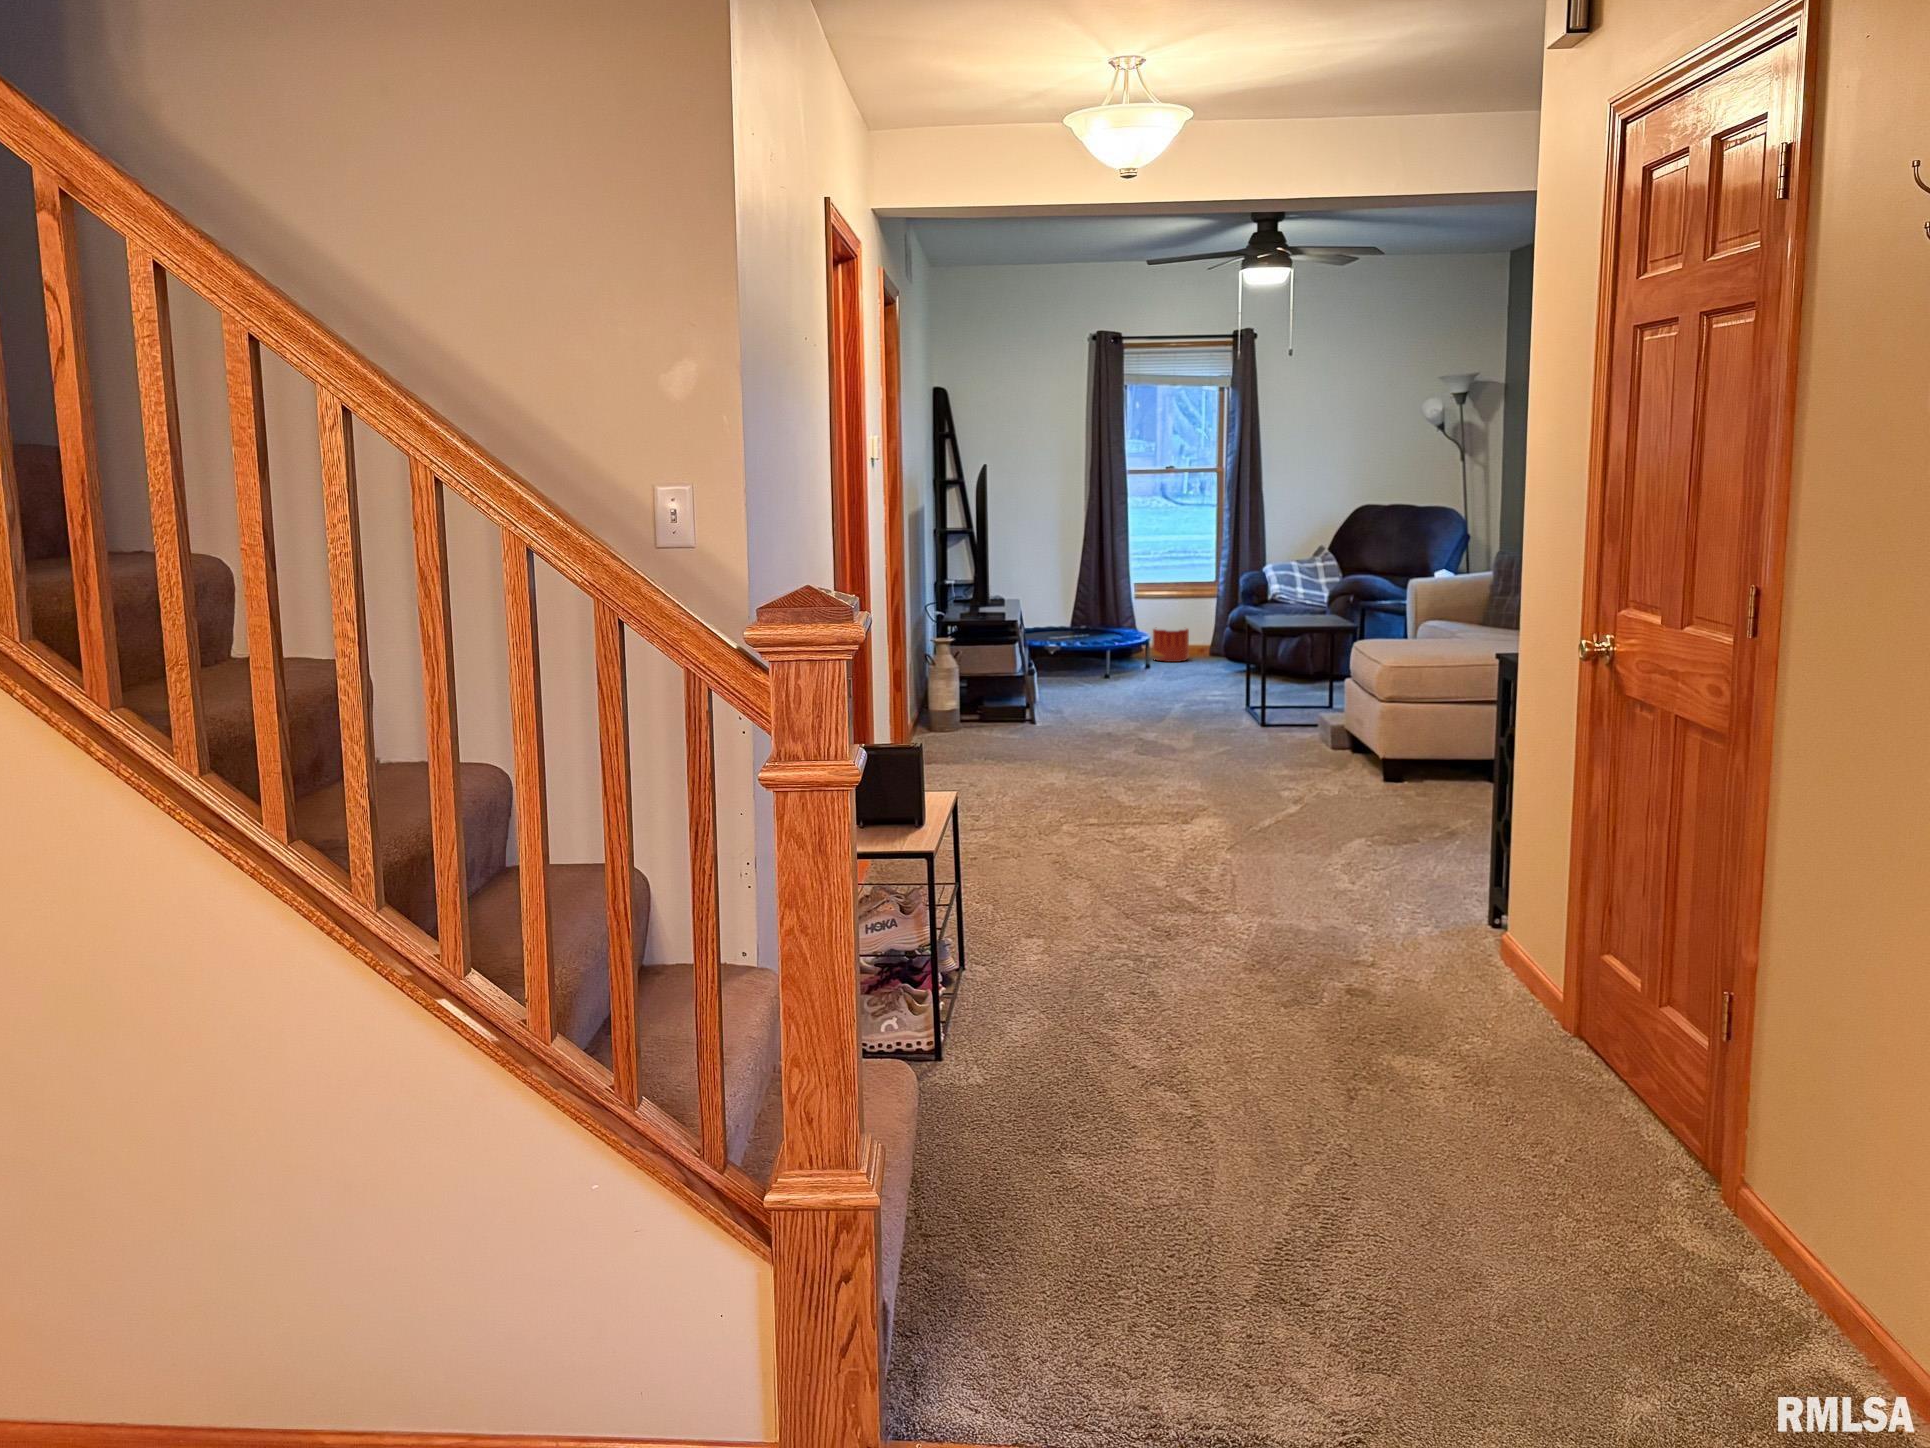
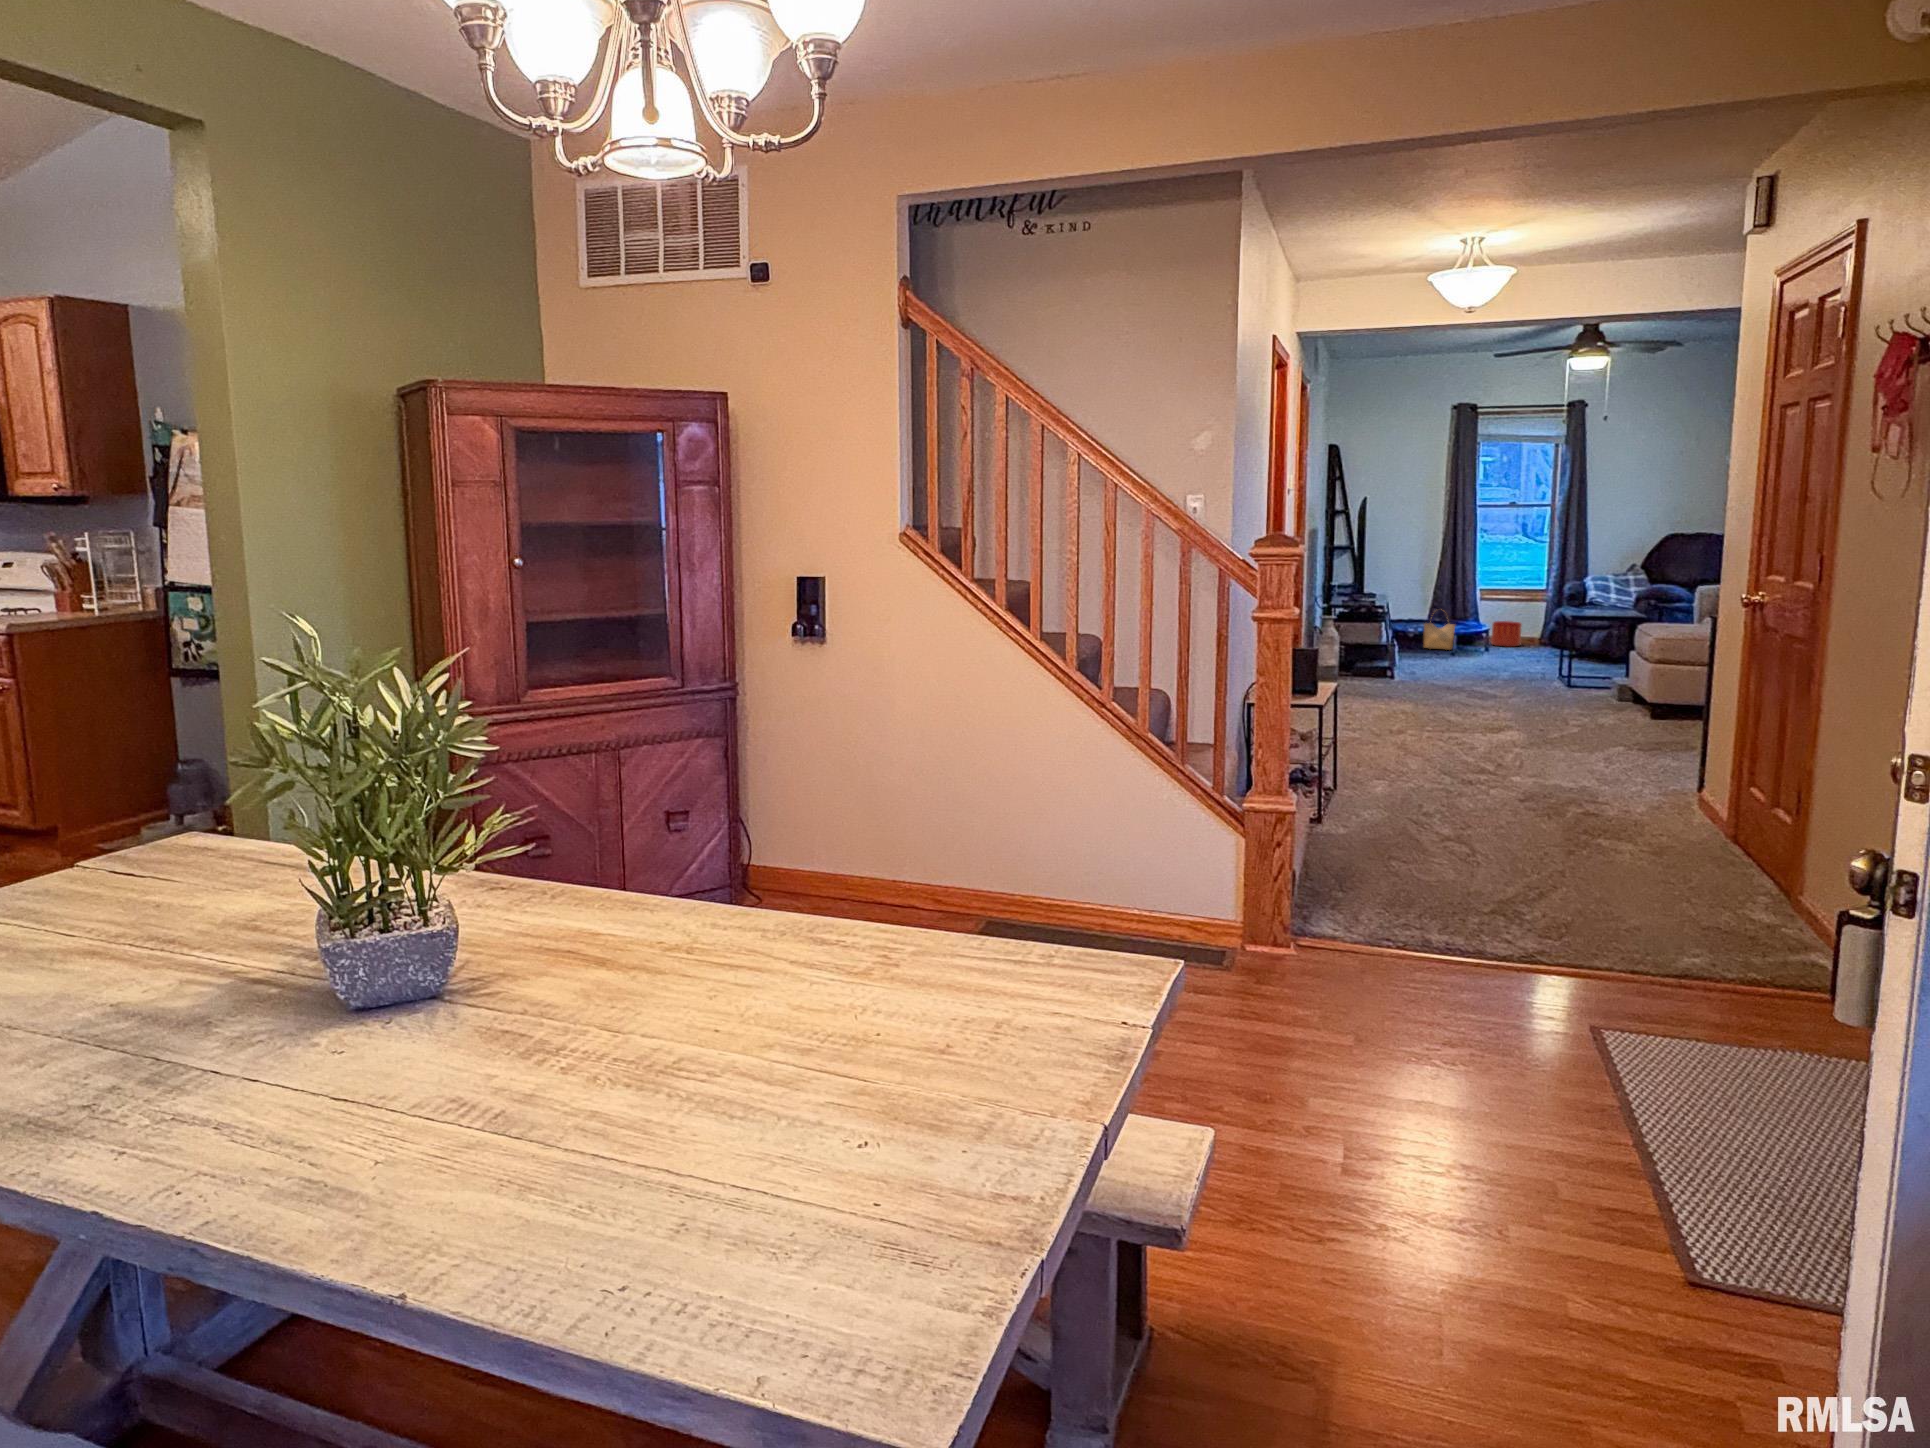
woven basket: none [1066,614,1108,670] -> present [1424,609,1455,650]

